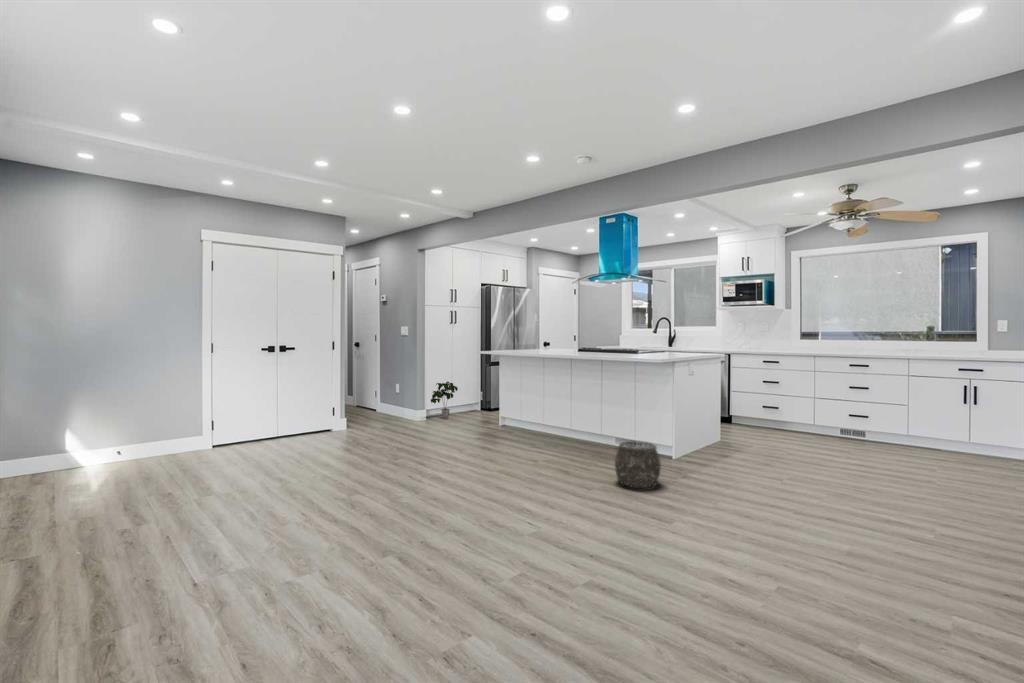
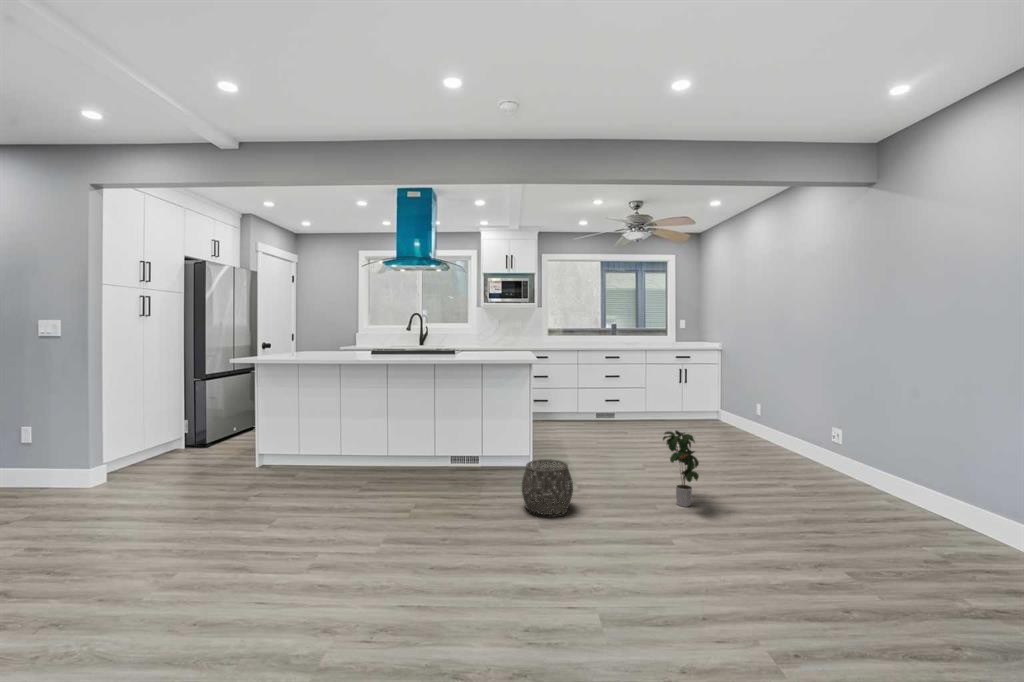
potted plant: present [431,382,458,418] -> present [663,430,699,507]

